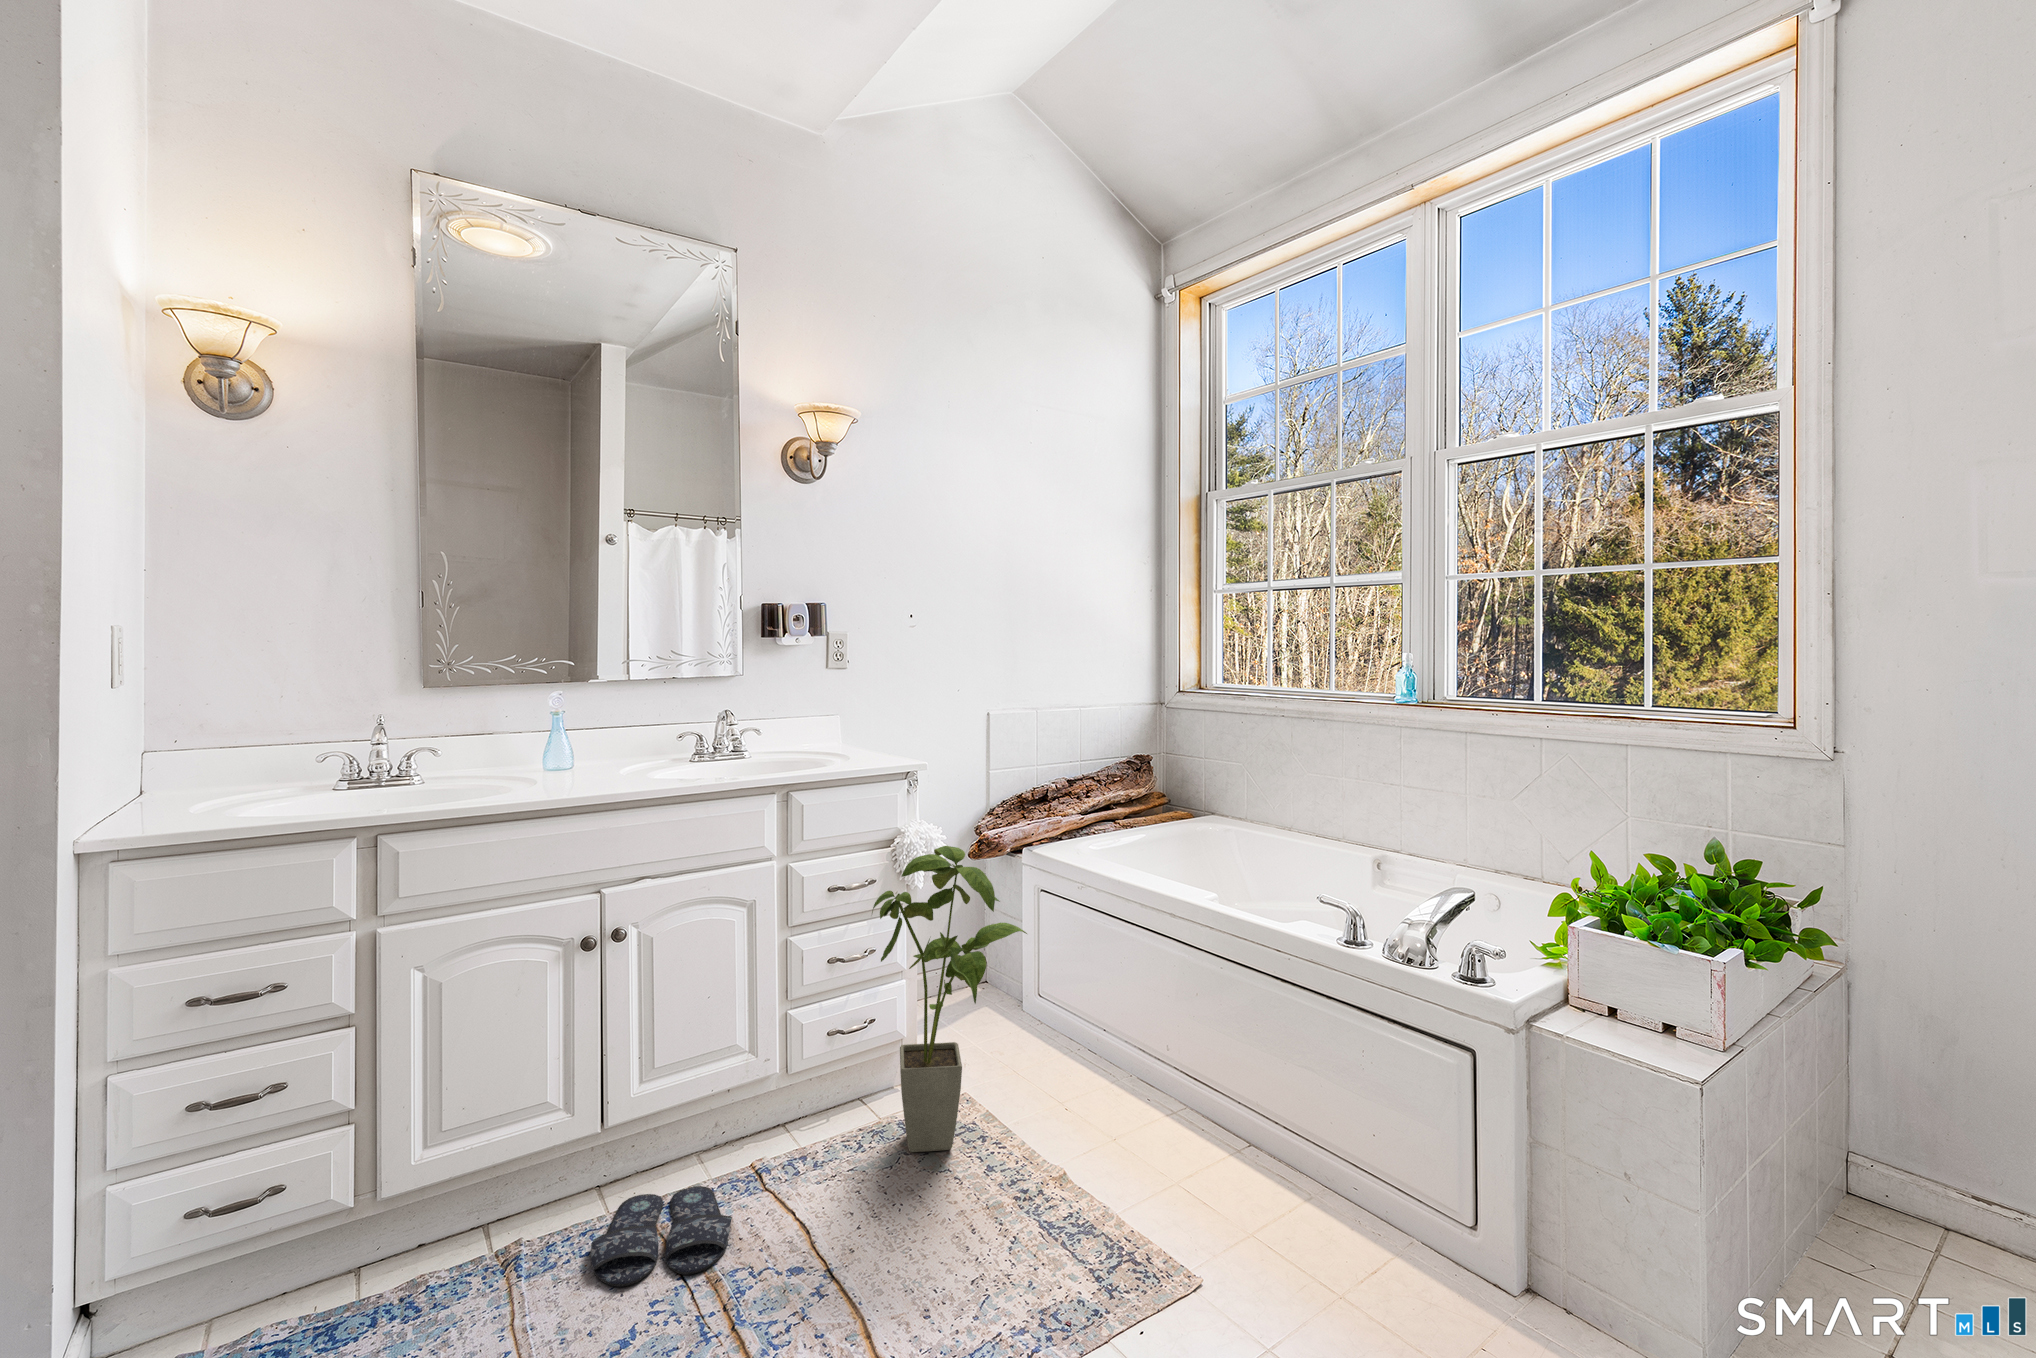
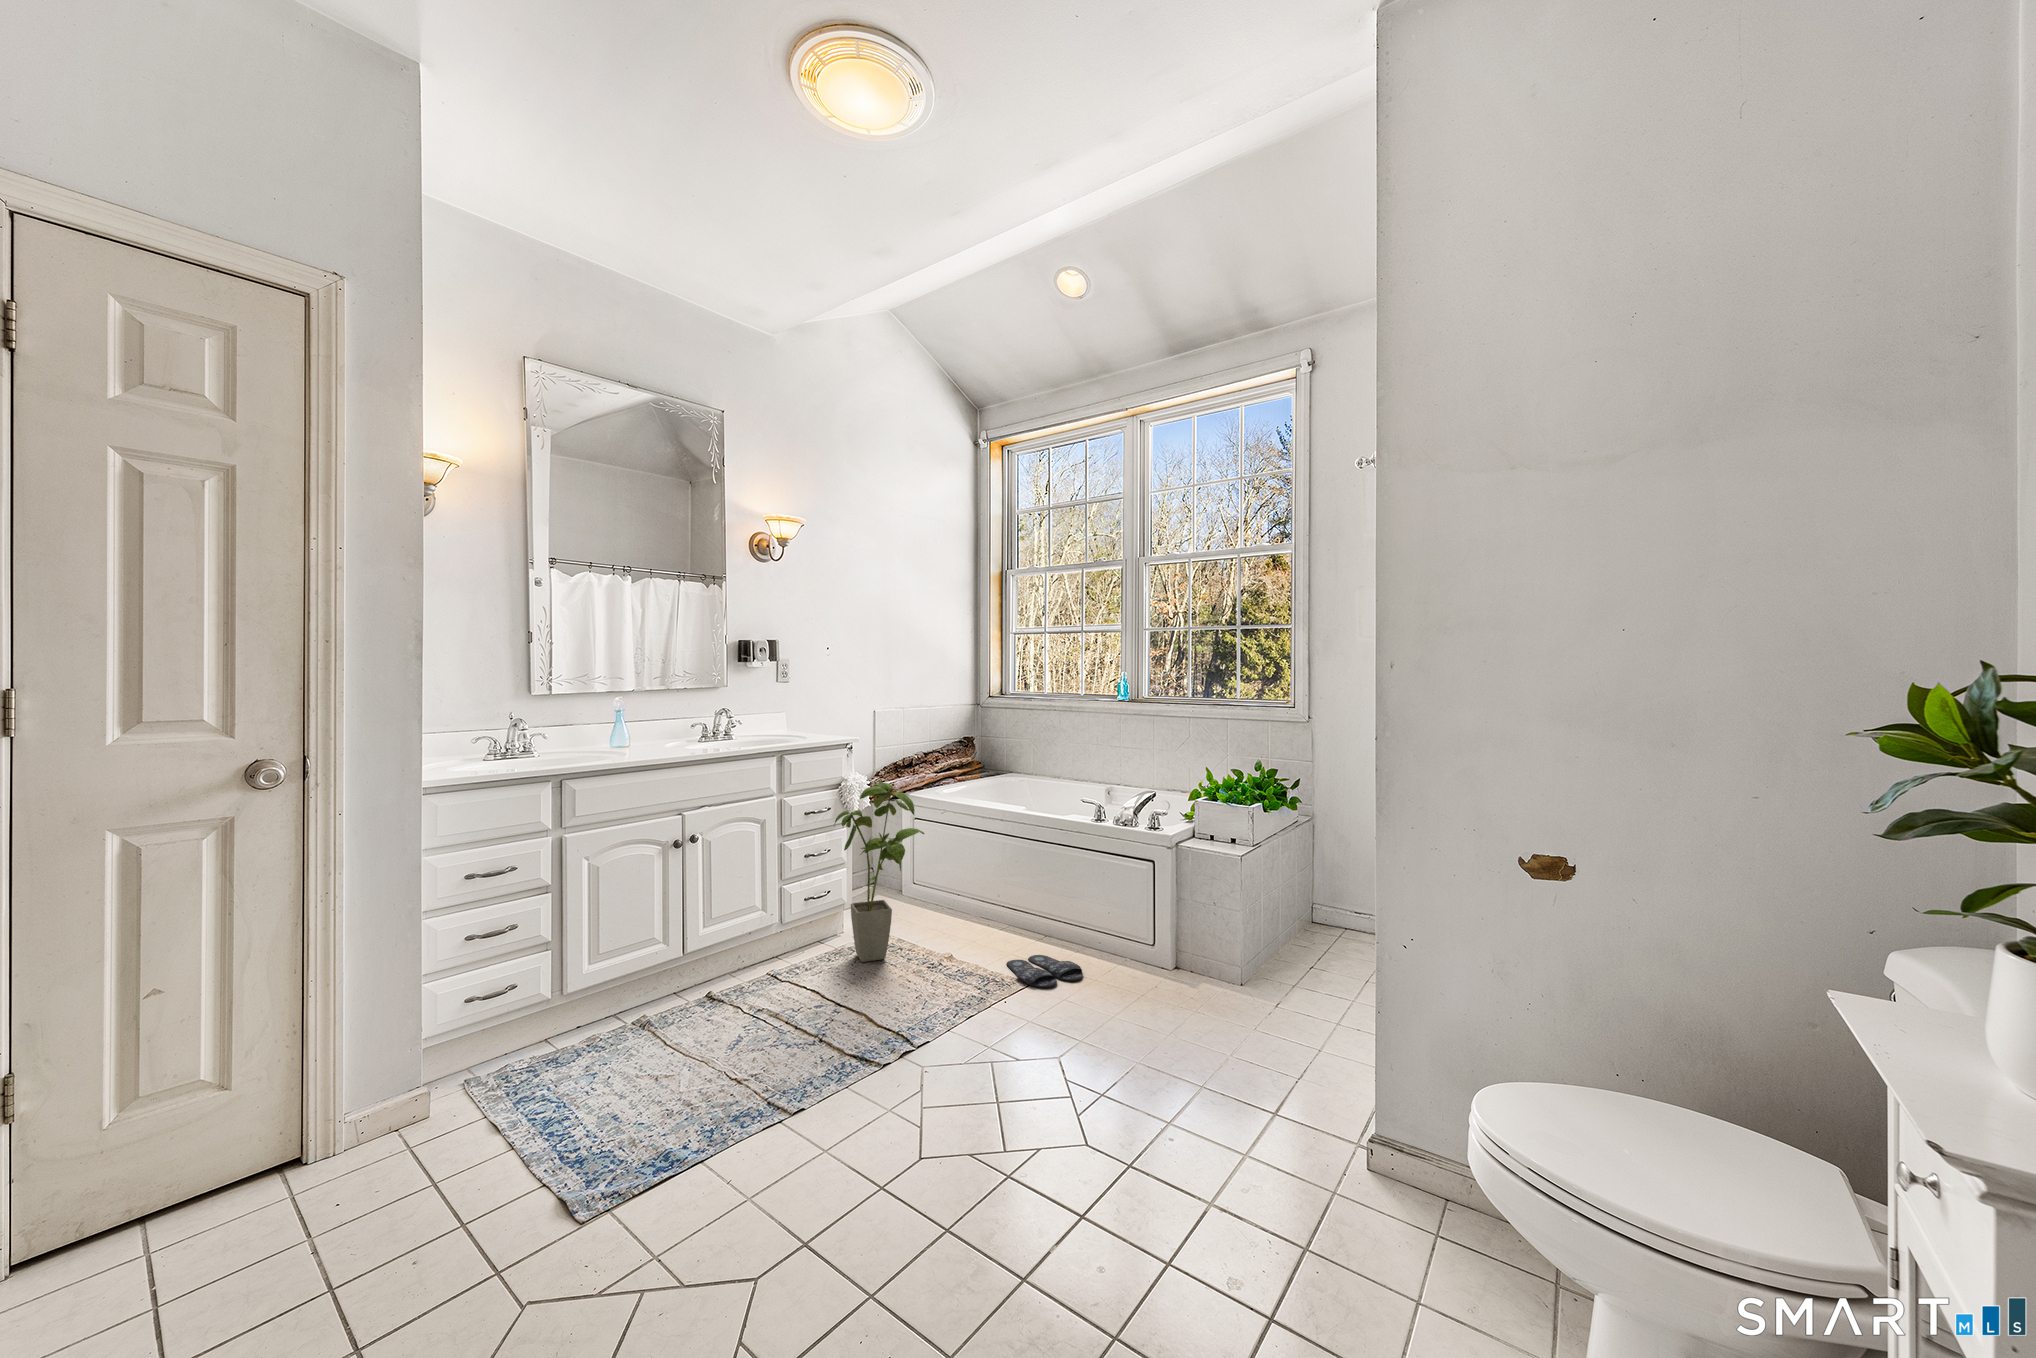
slippers: present [591,1186,732,1287] -> present [1006,955,1083,988]

